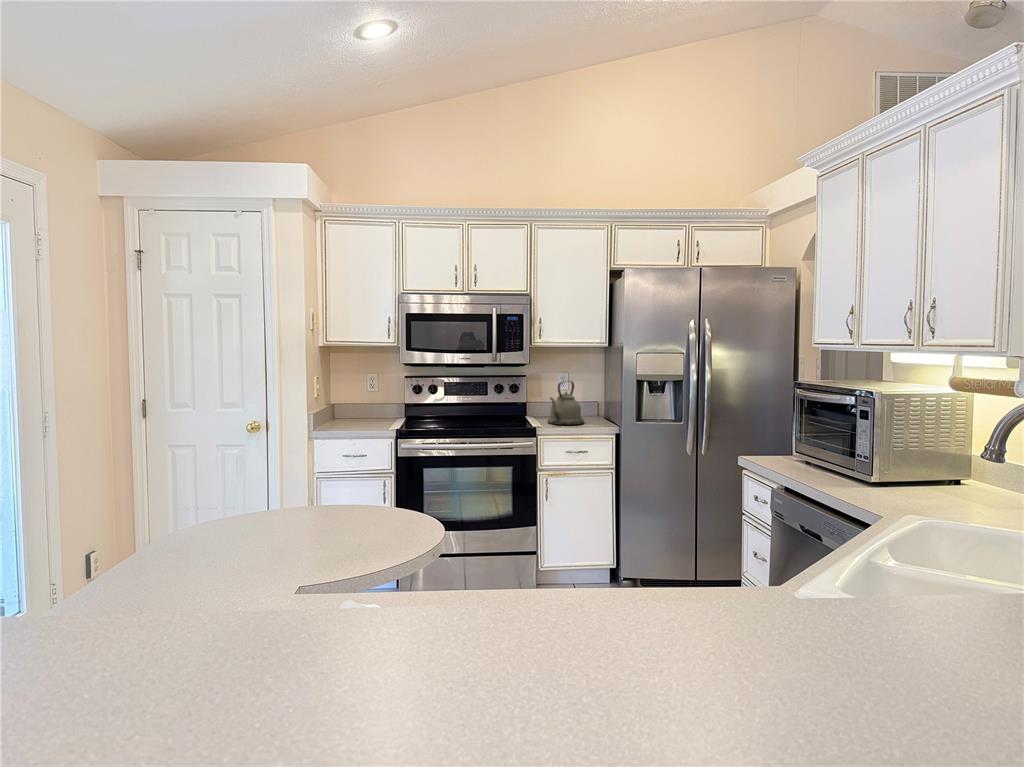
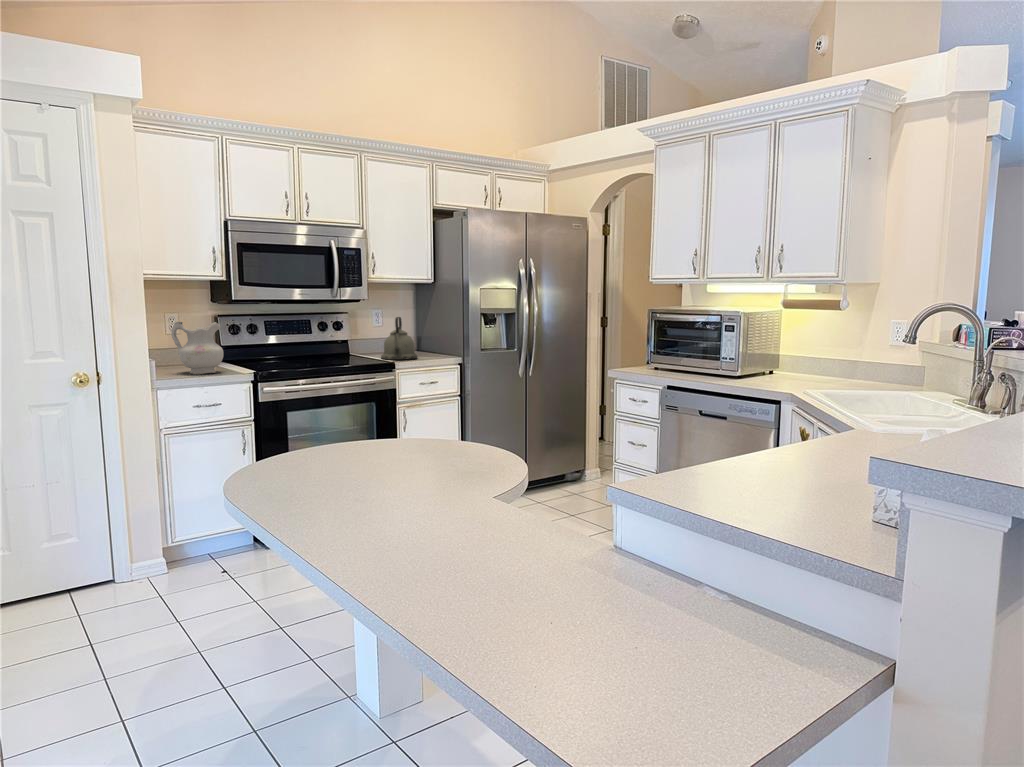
ceramic pitcher: none [346,382,383,427] -> present [171,322,223,374]

